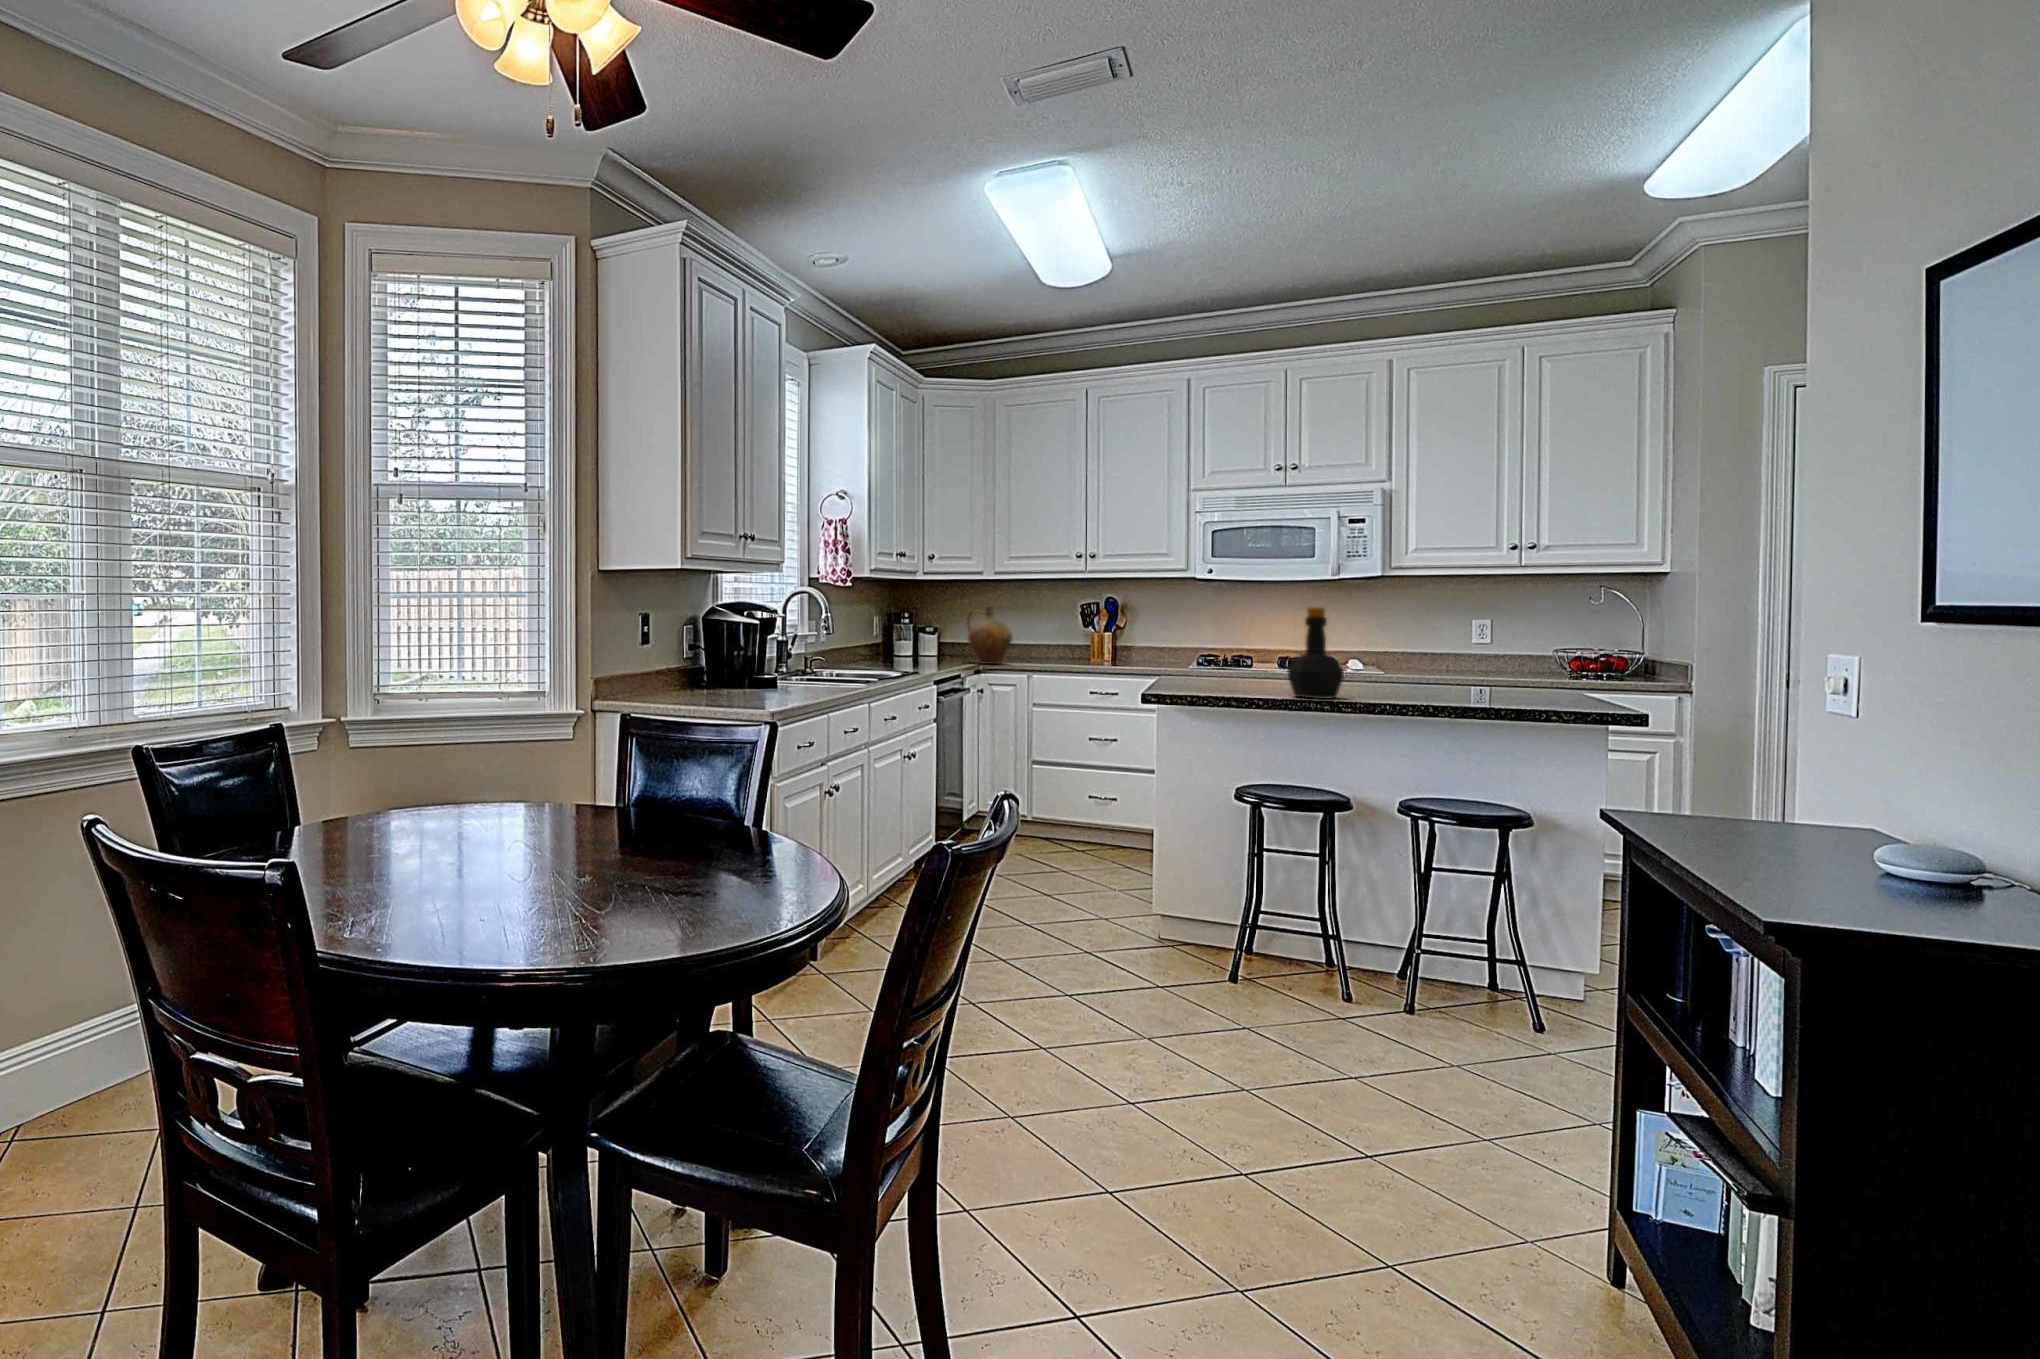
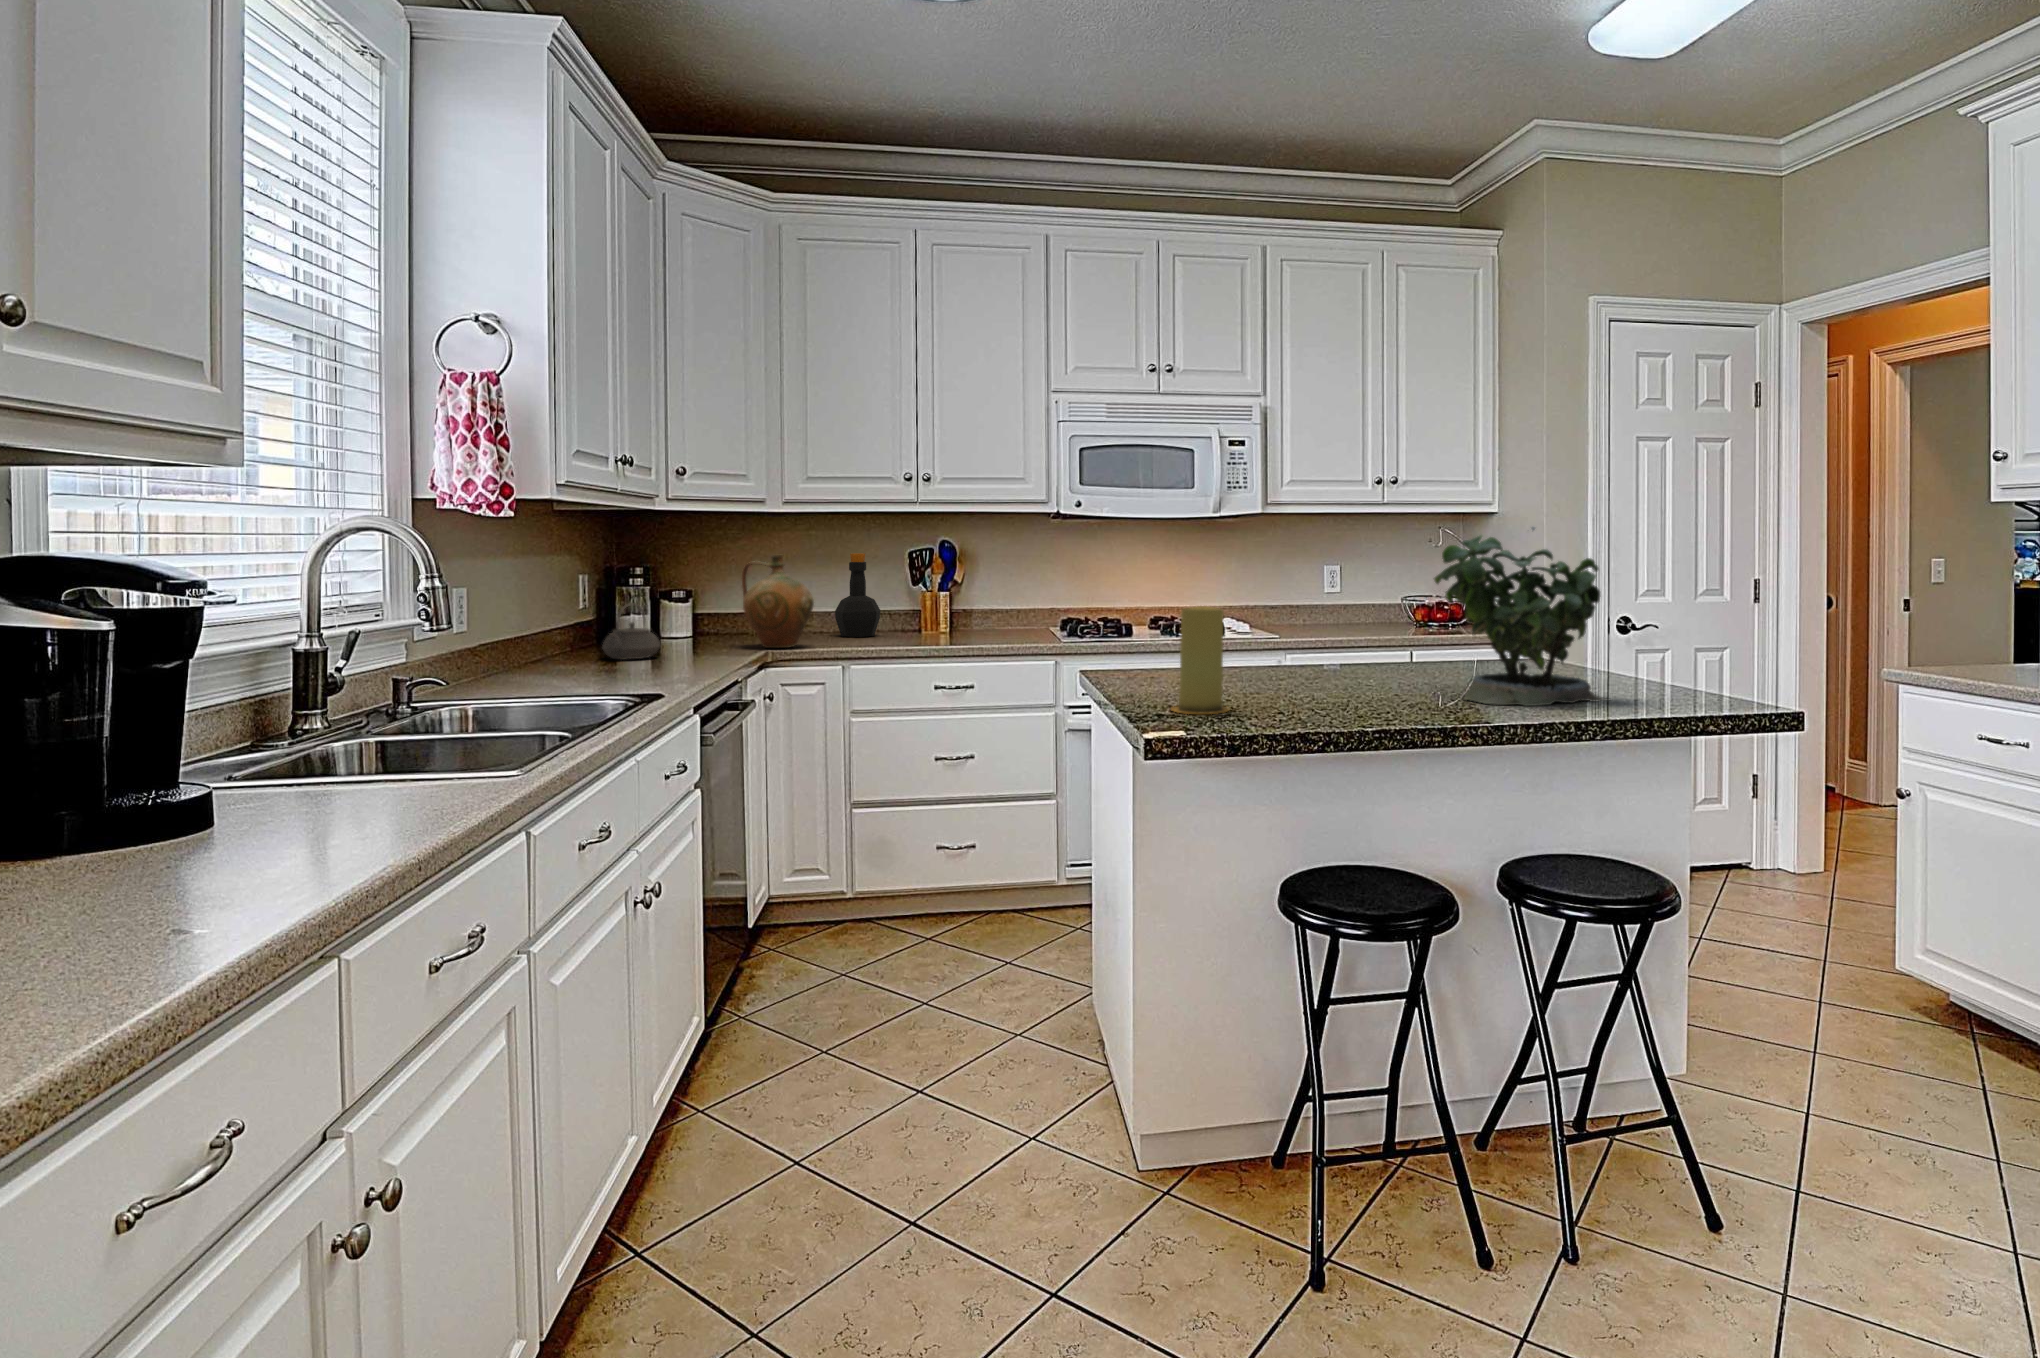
potted plant: none [1395,591,1534,707] -> present [1434,527,1608,706]
bottle: present [1288,607,1344,699] -> present [835,553,880,637]
teapot: none [888,633,919,664] -> present [602,603,660,660]
candle: none [1193,637,1232,696] -> present [1171,606,1229,714]

